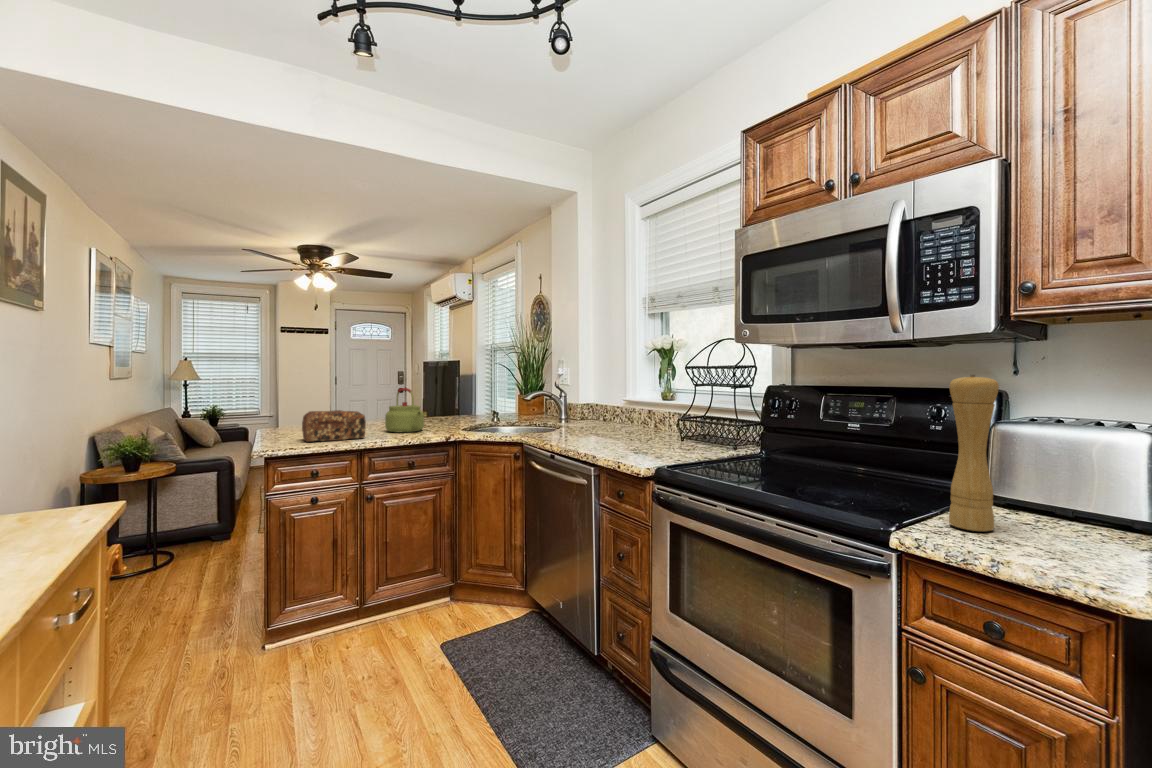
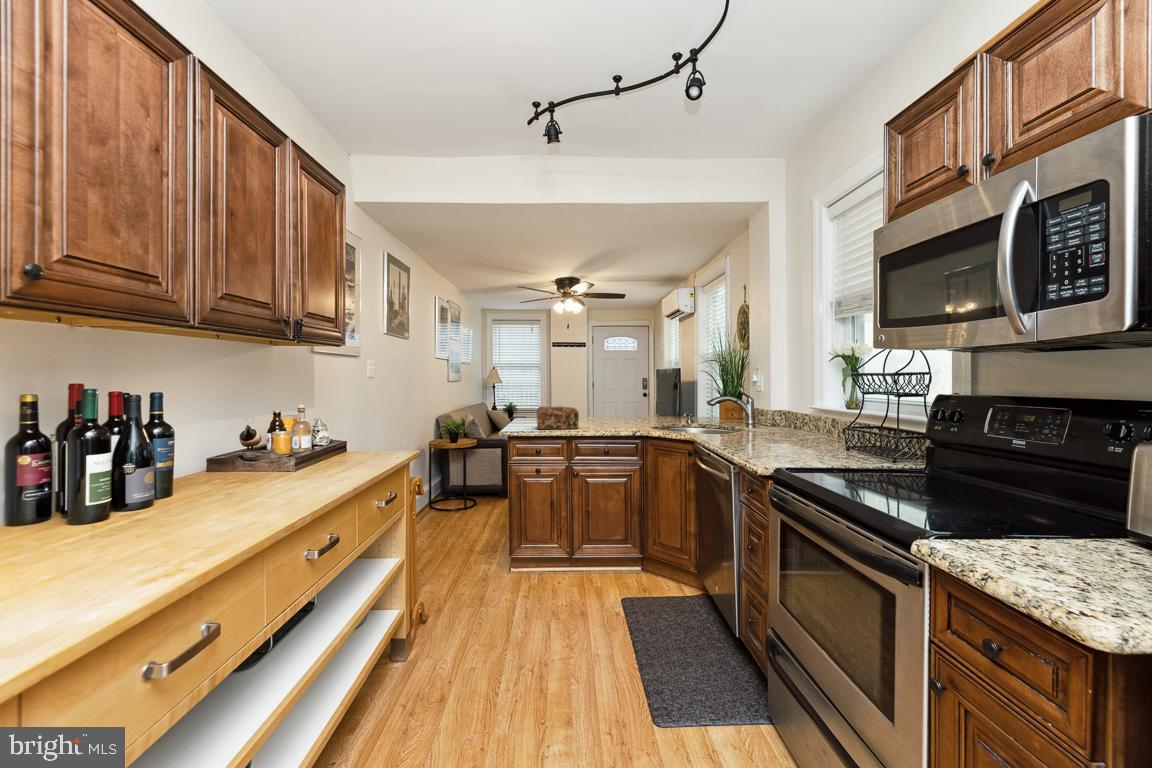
pepper mill: present [949,375,999,531] -> none [1023,384,1087,568]
kettle: present [385,388,424,432] -> none [598,390,628,426]

